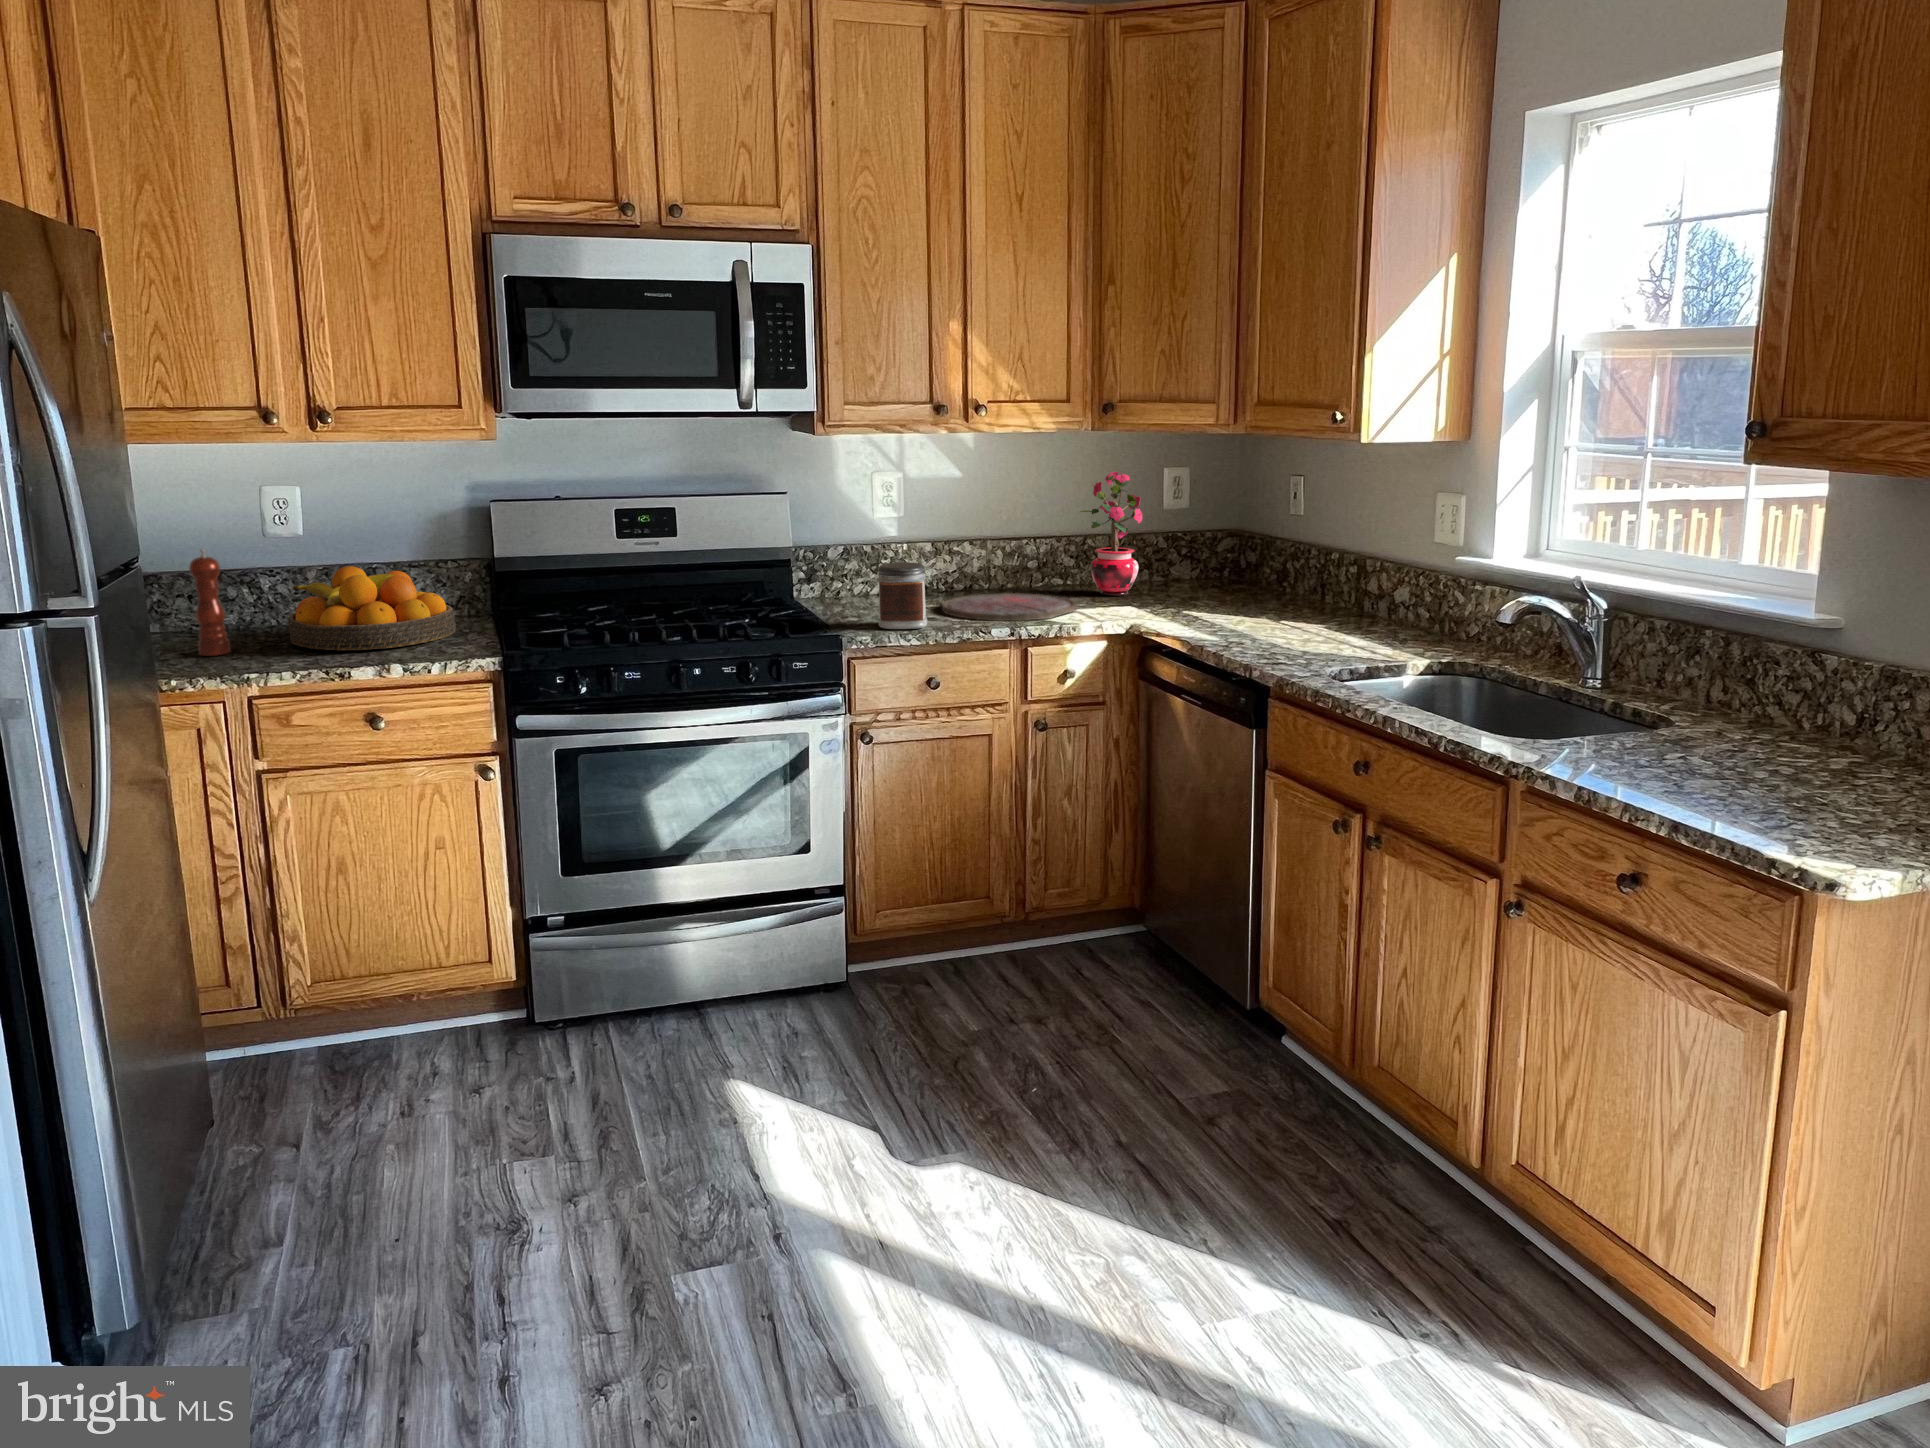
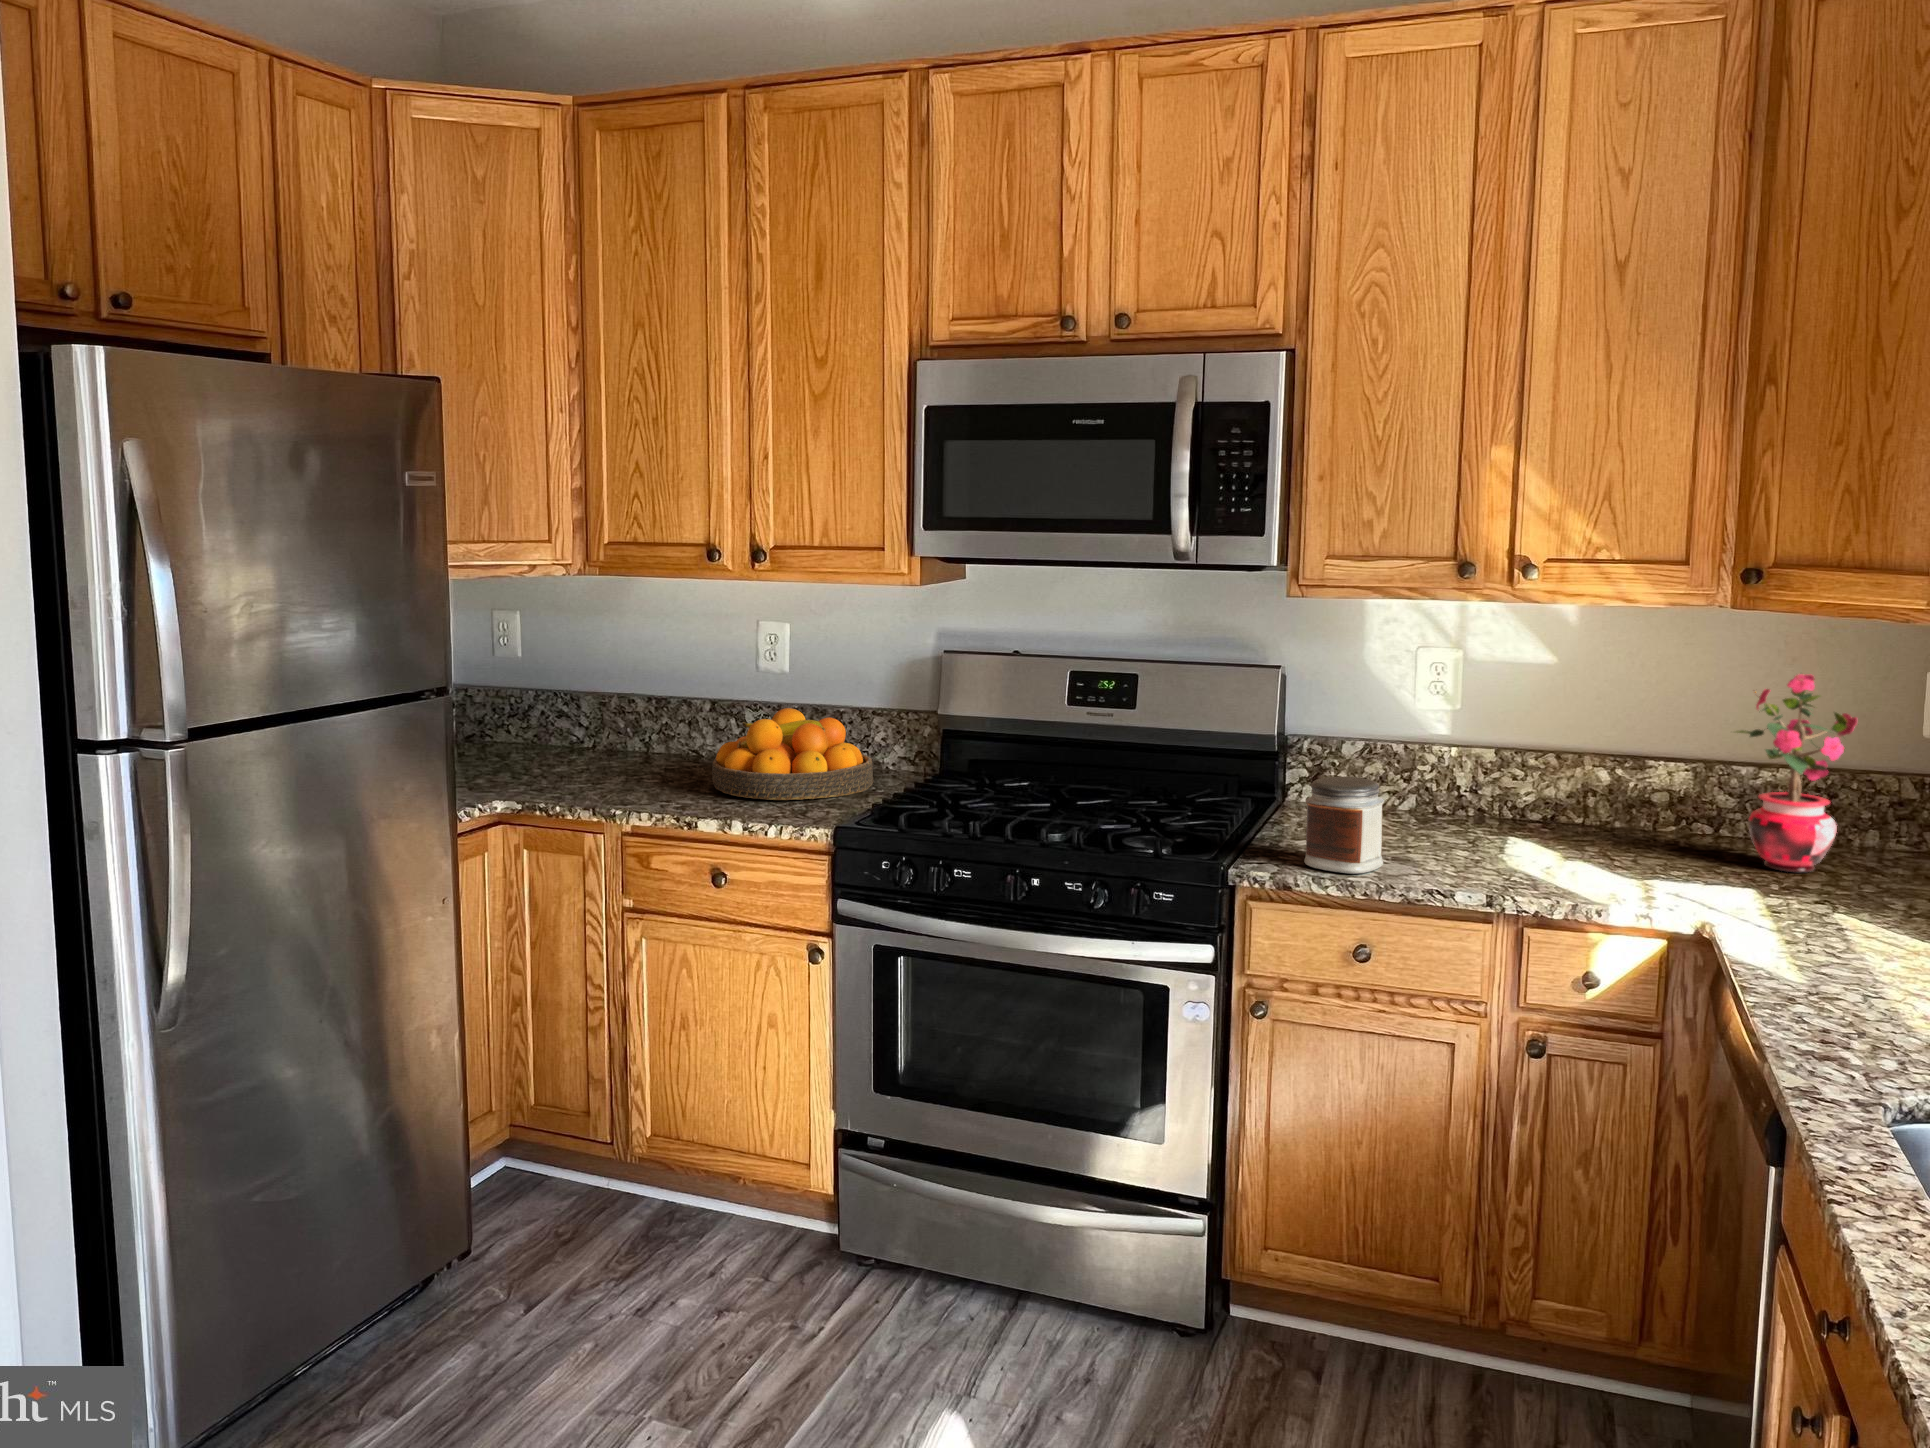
pepper mill: present [189,549,230,656] -> none [642,679,671,784]
cutting board: present [942,593,1076,621] -> none [1446,836,1663,892]

